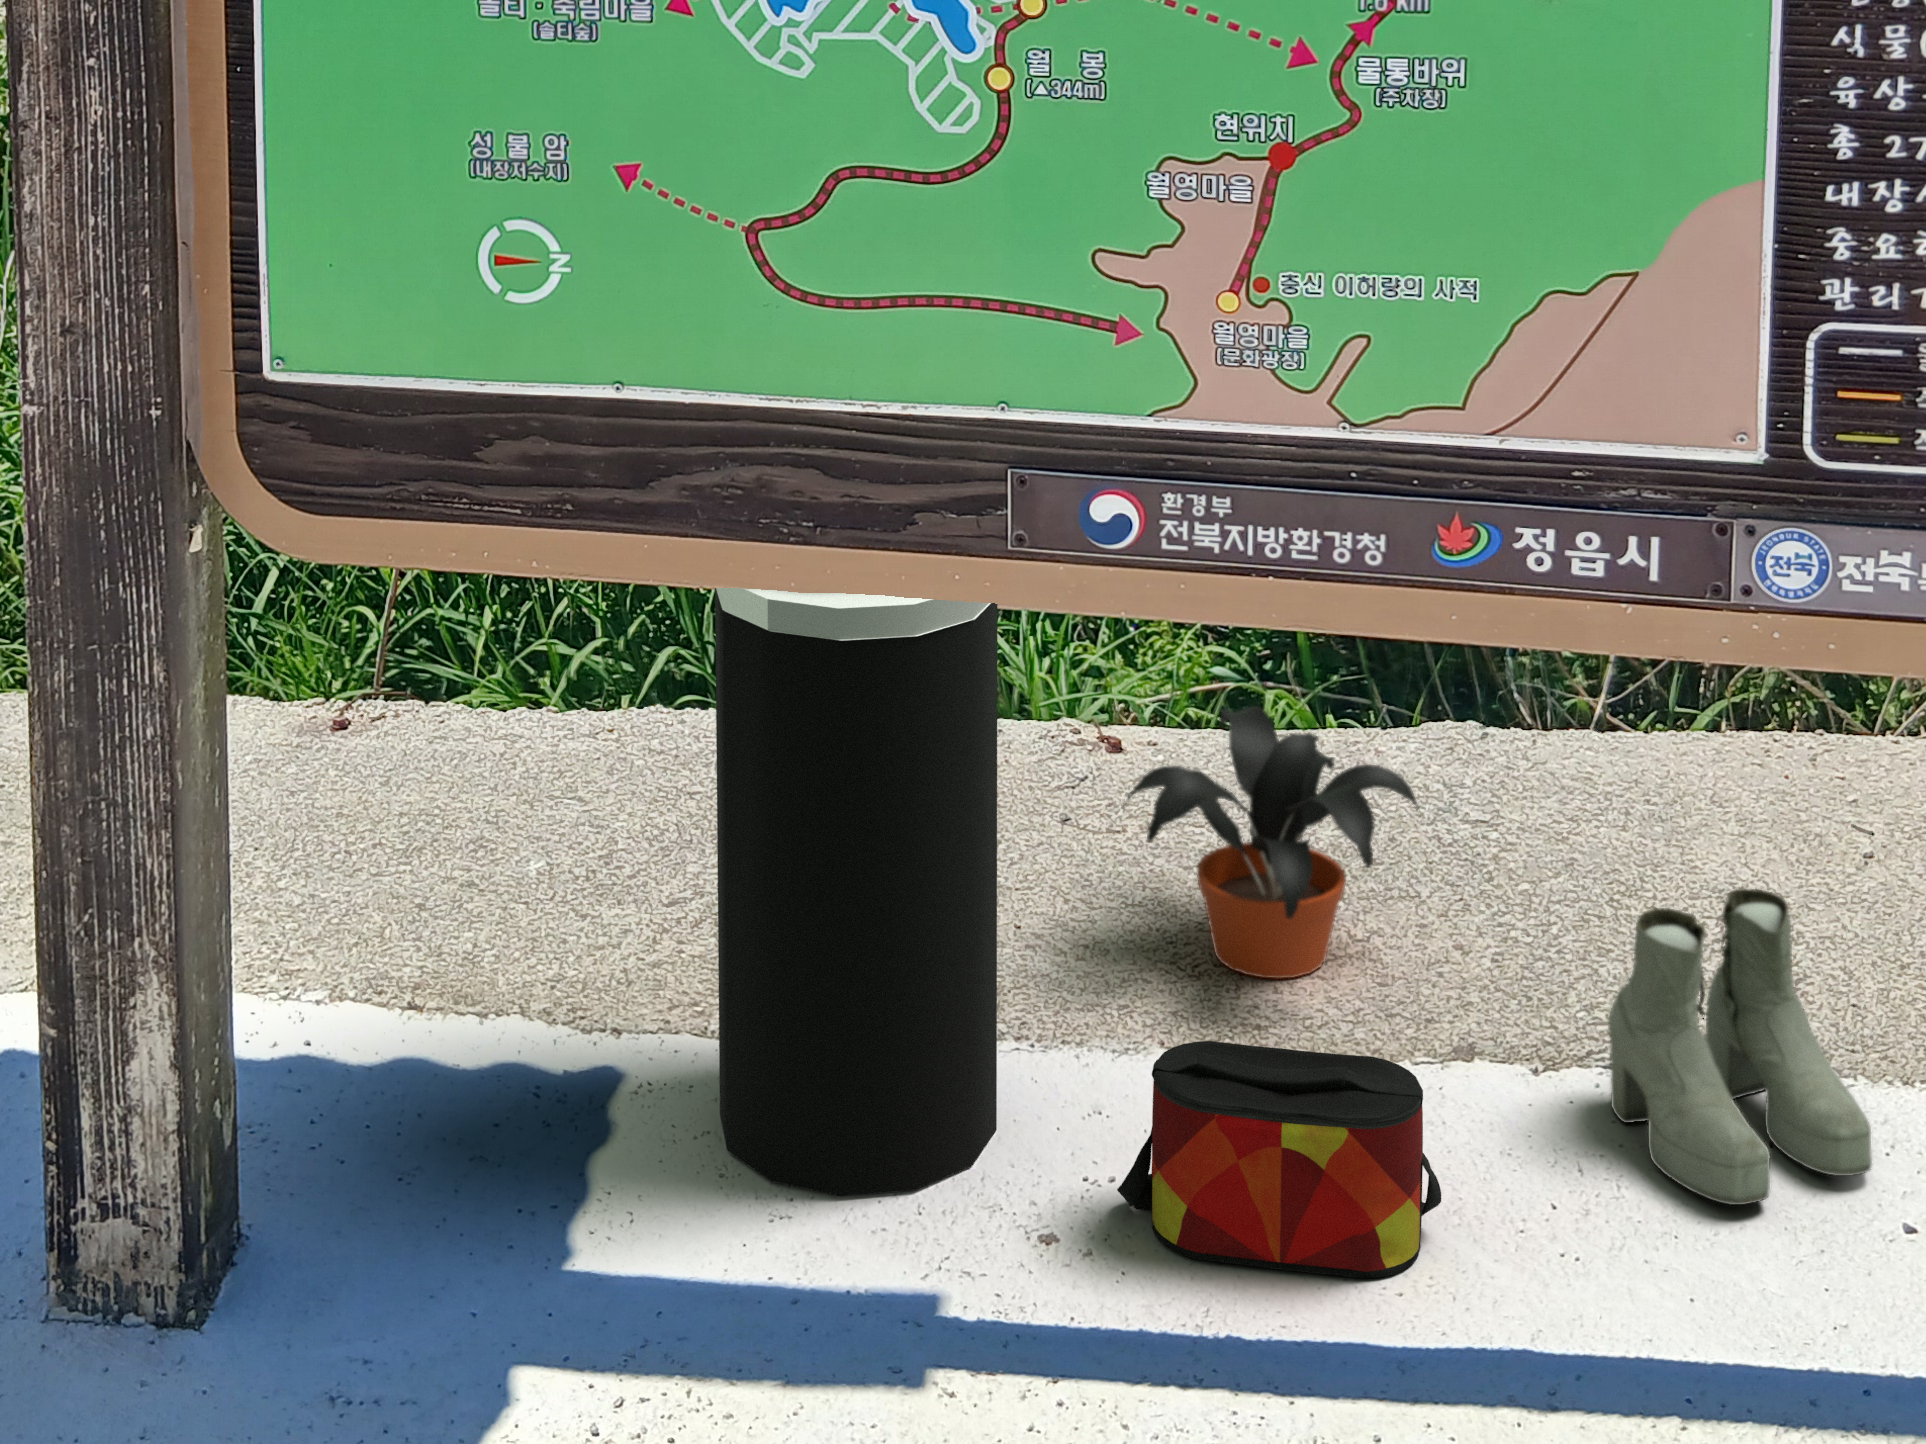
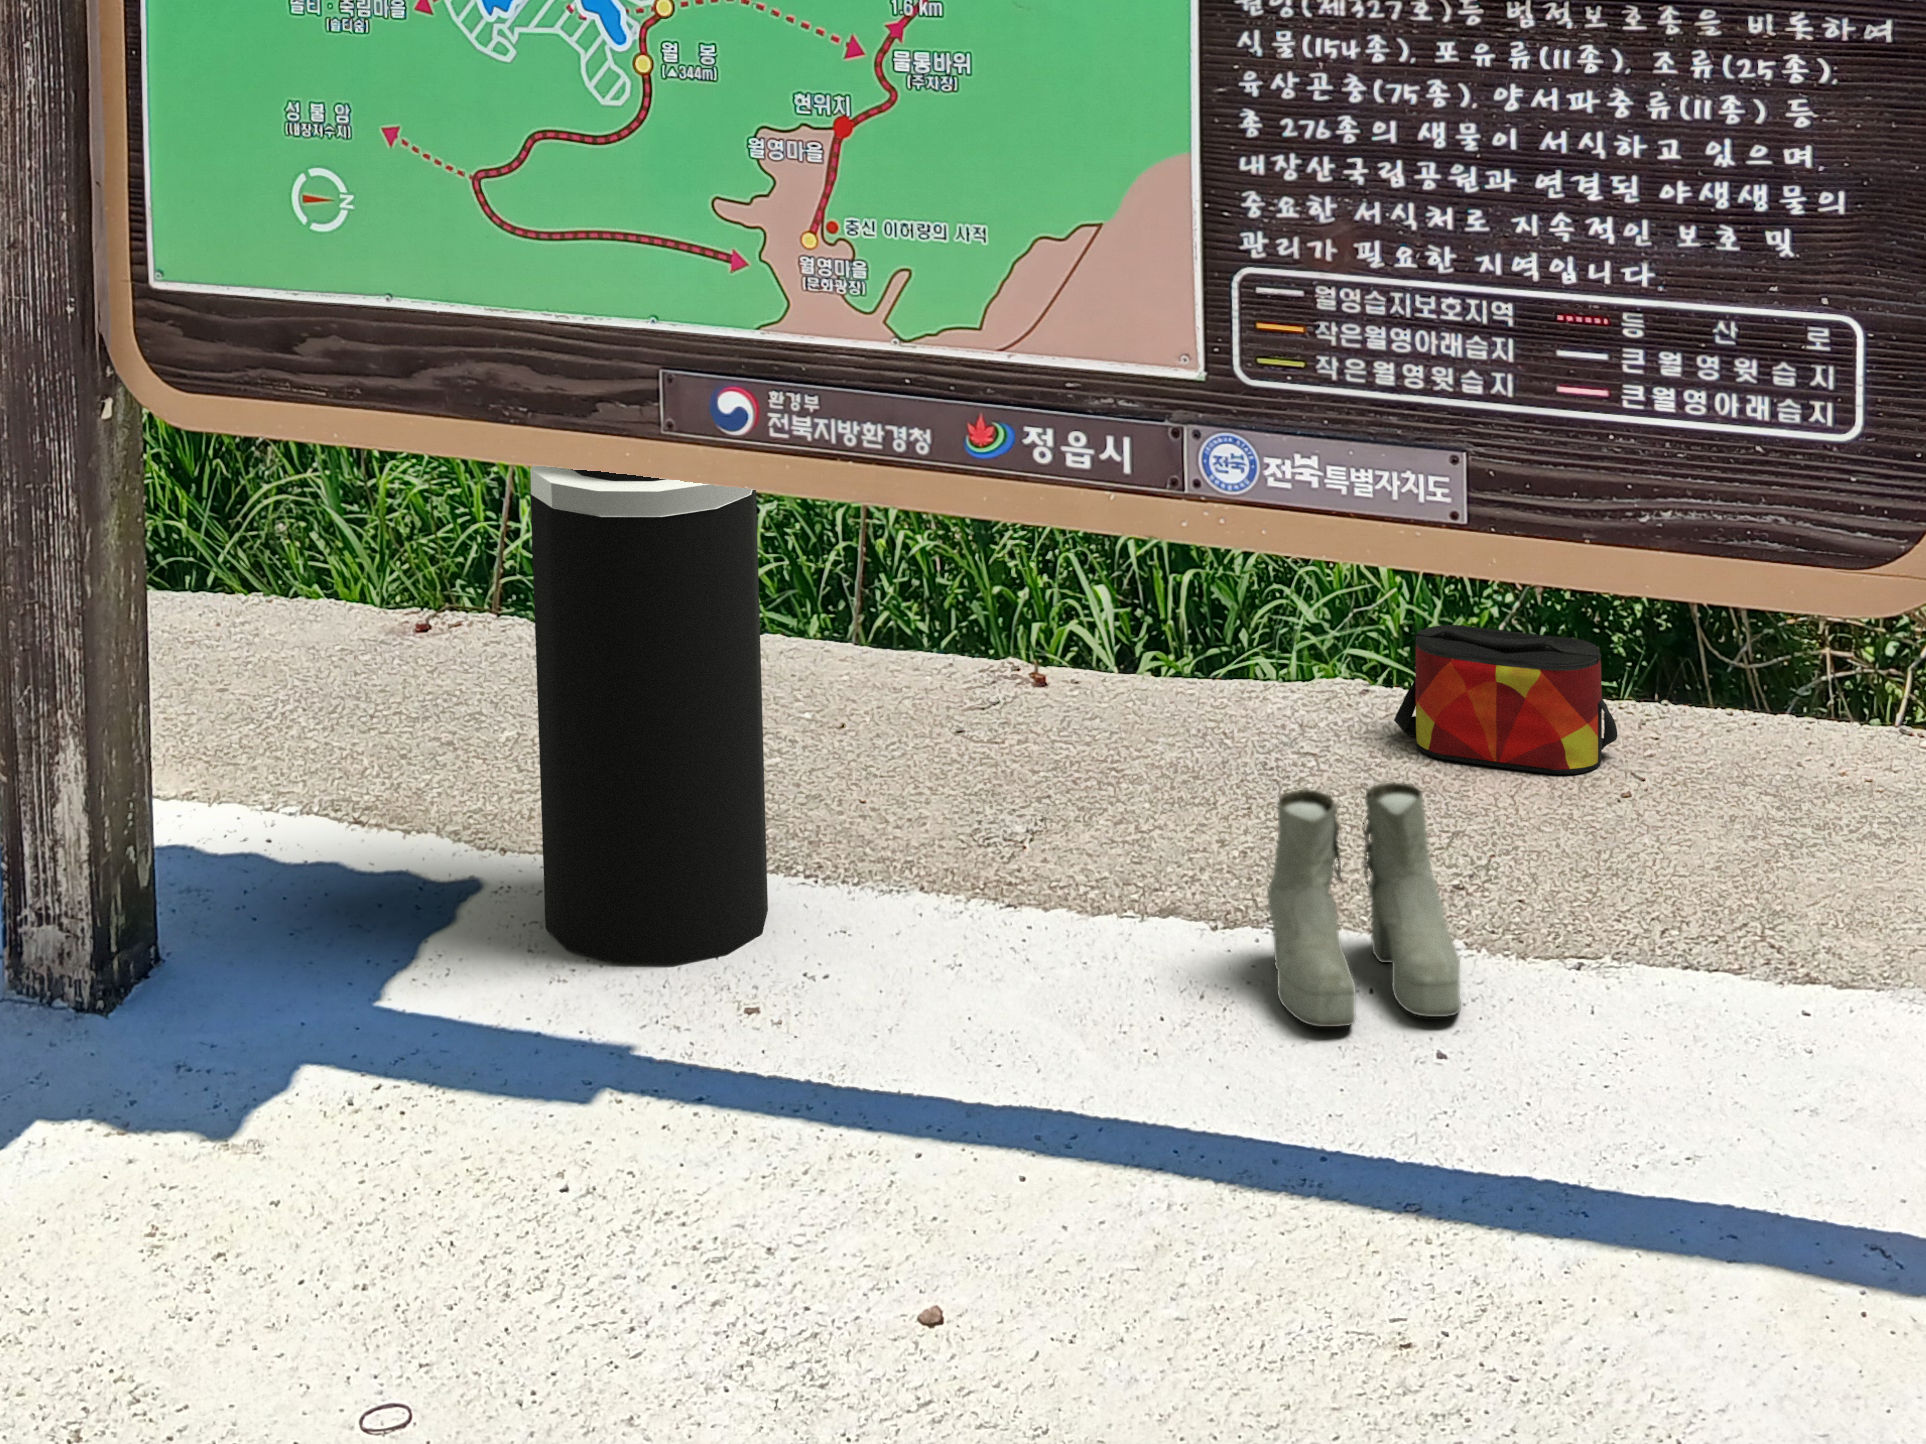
potted plant: present [1123,706,1420,979] -> none [940,630,1194,854]
bag: present [1117,1041,1441,1278] -> present [1394,625,1618,774]

